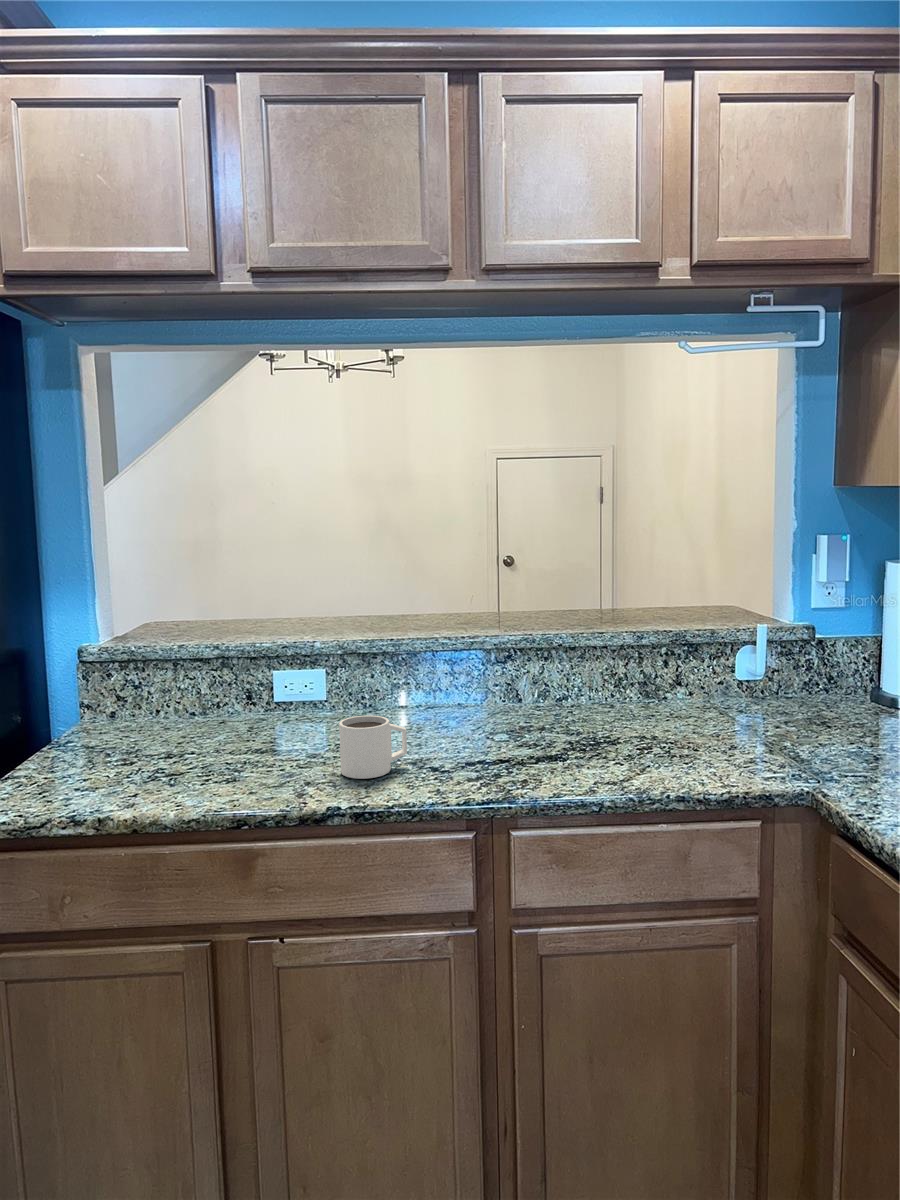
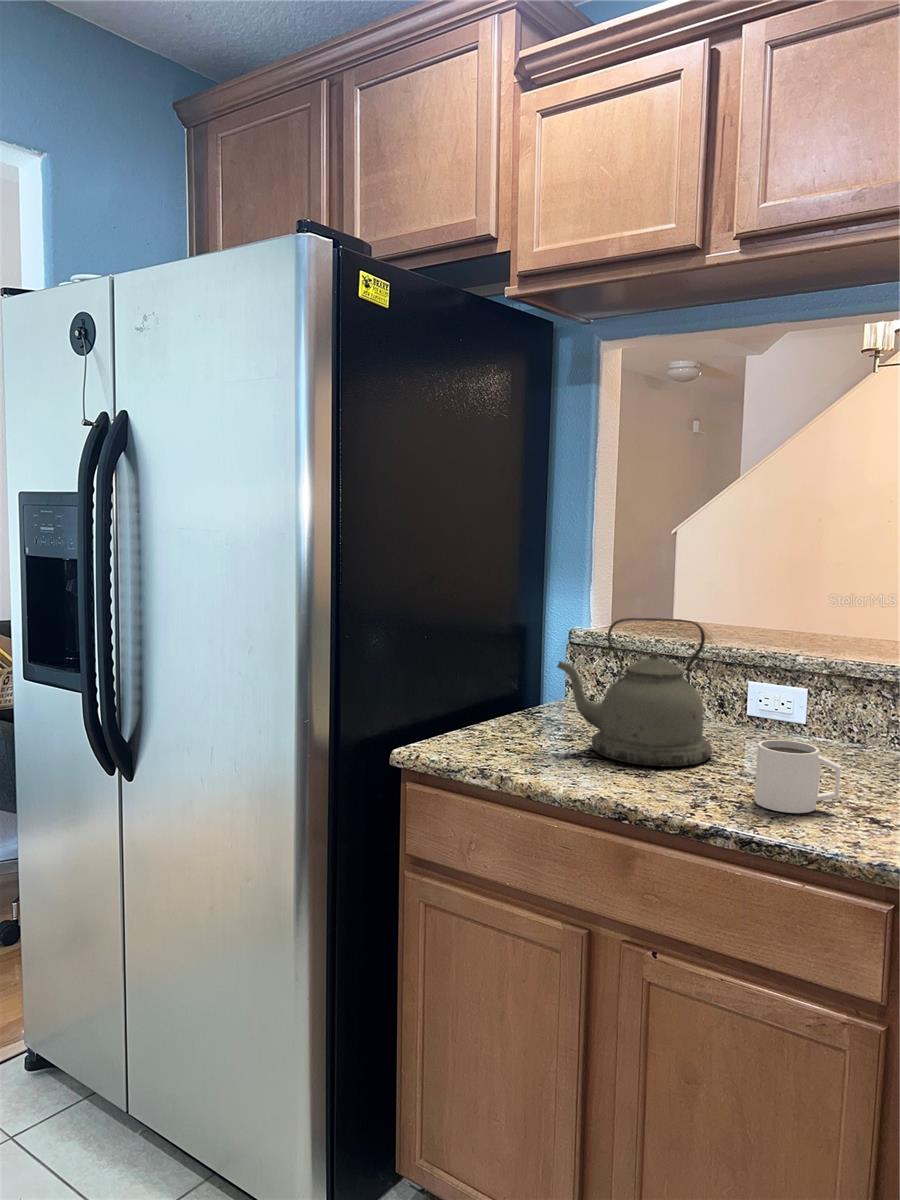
kettle: none [116,626,273,771] -> present [557,618,712,767]

